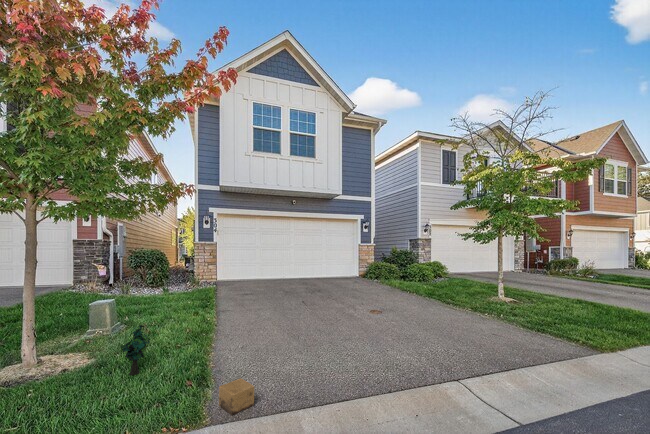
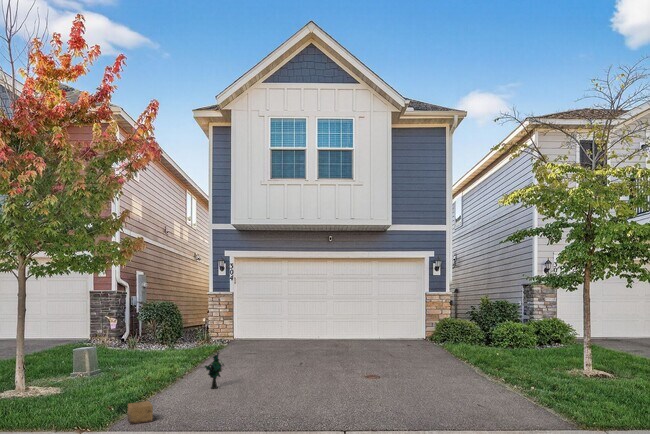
decorative plant: present [120,325,150,375] -> present [205,353,224,389]

